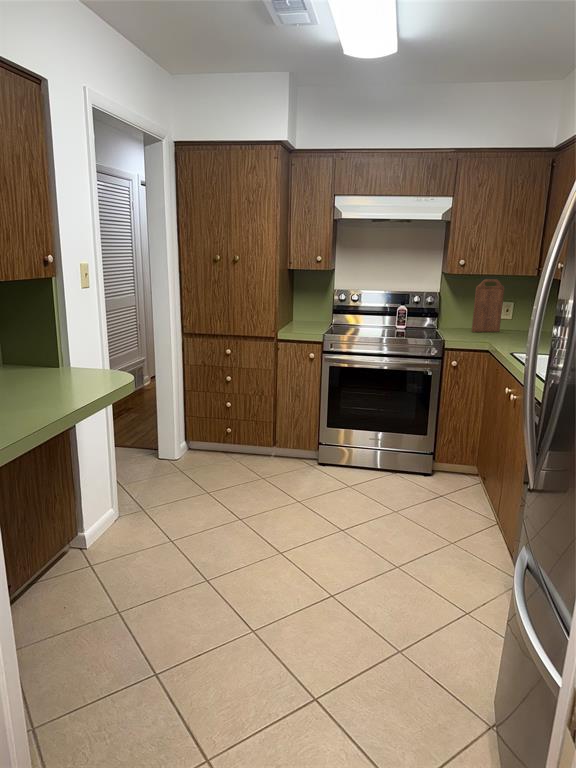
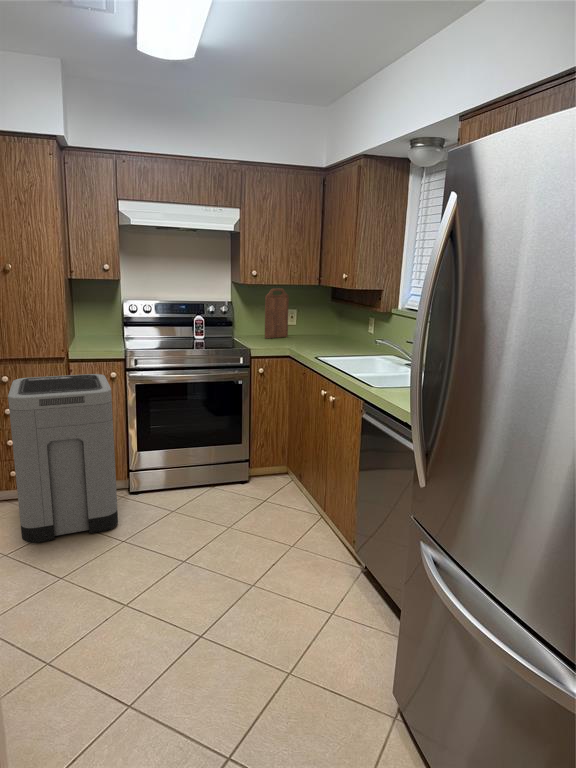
trash can: none [222,352,305,490] -> present [8,374,118,543]

